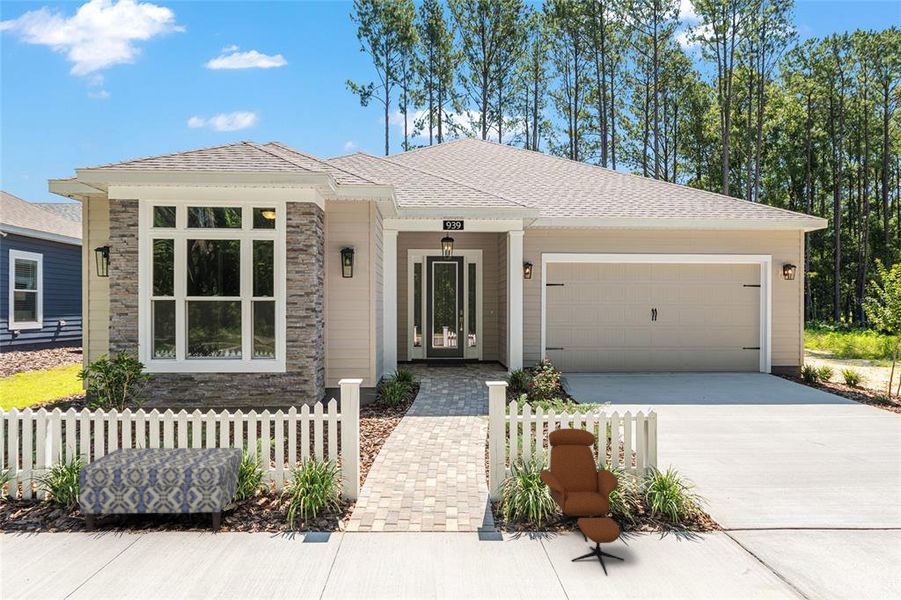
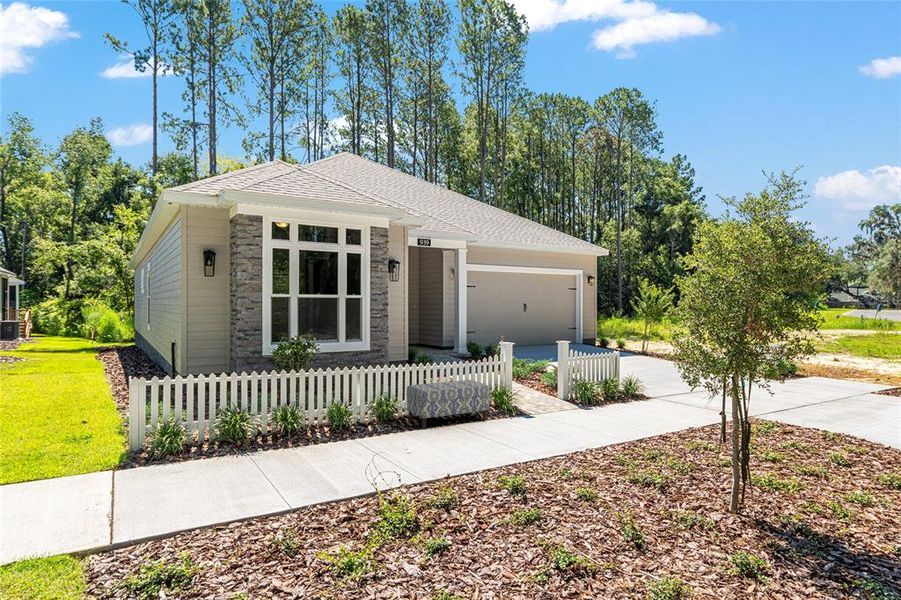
lounge chair: present [540,428,624,575] -> none [604,358,658,411]

